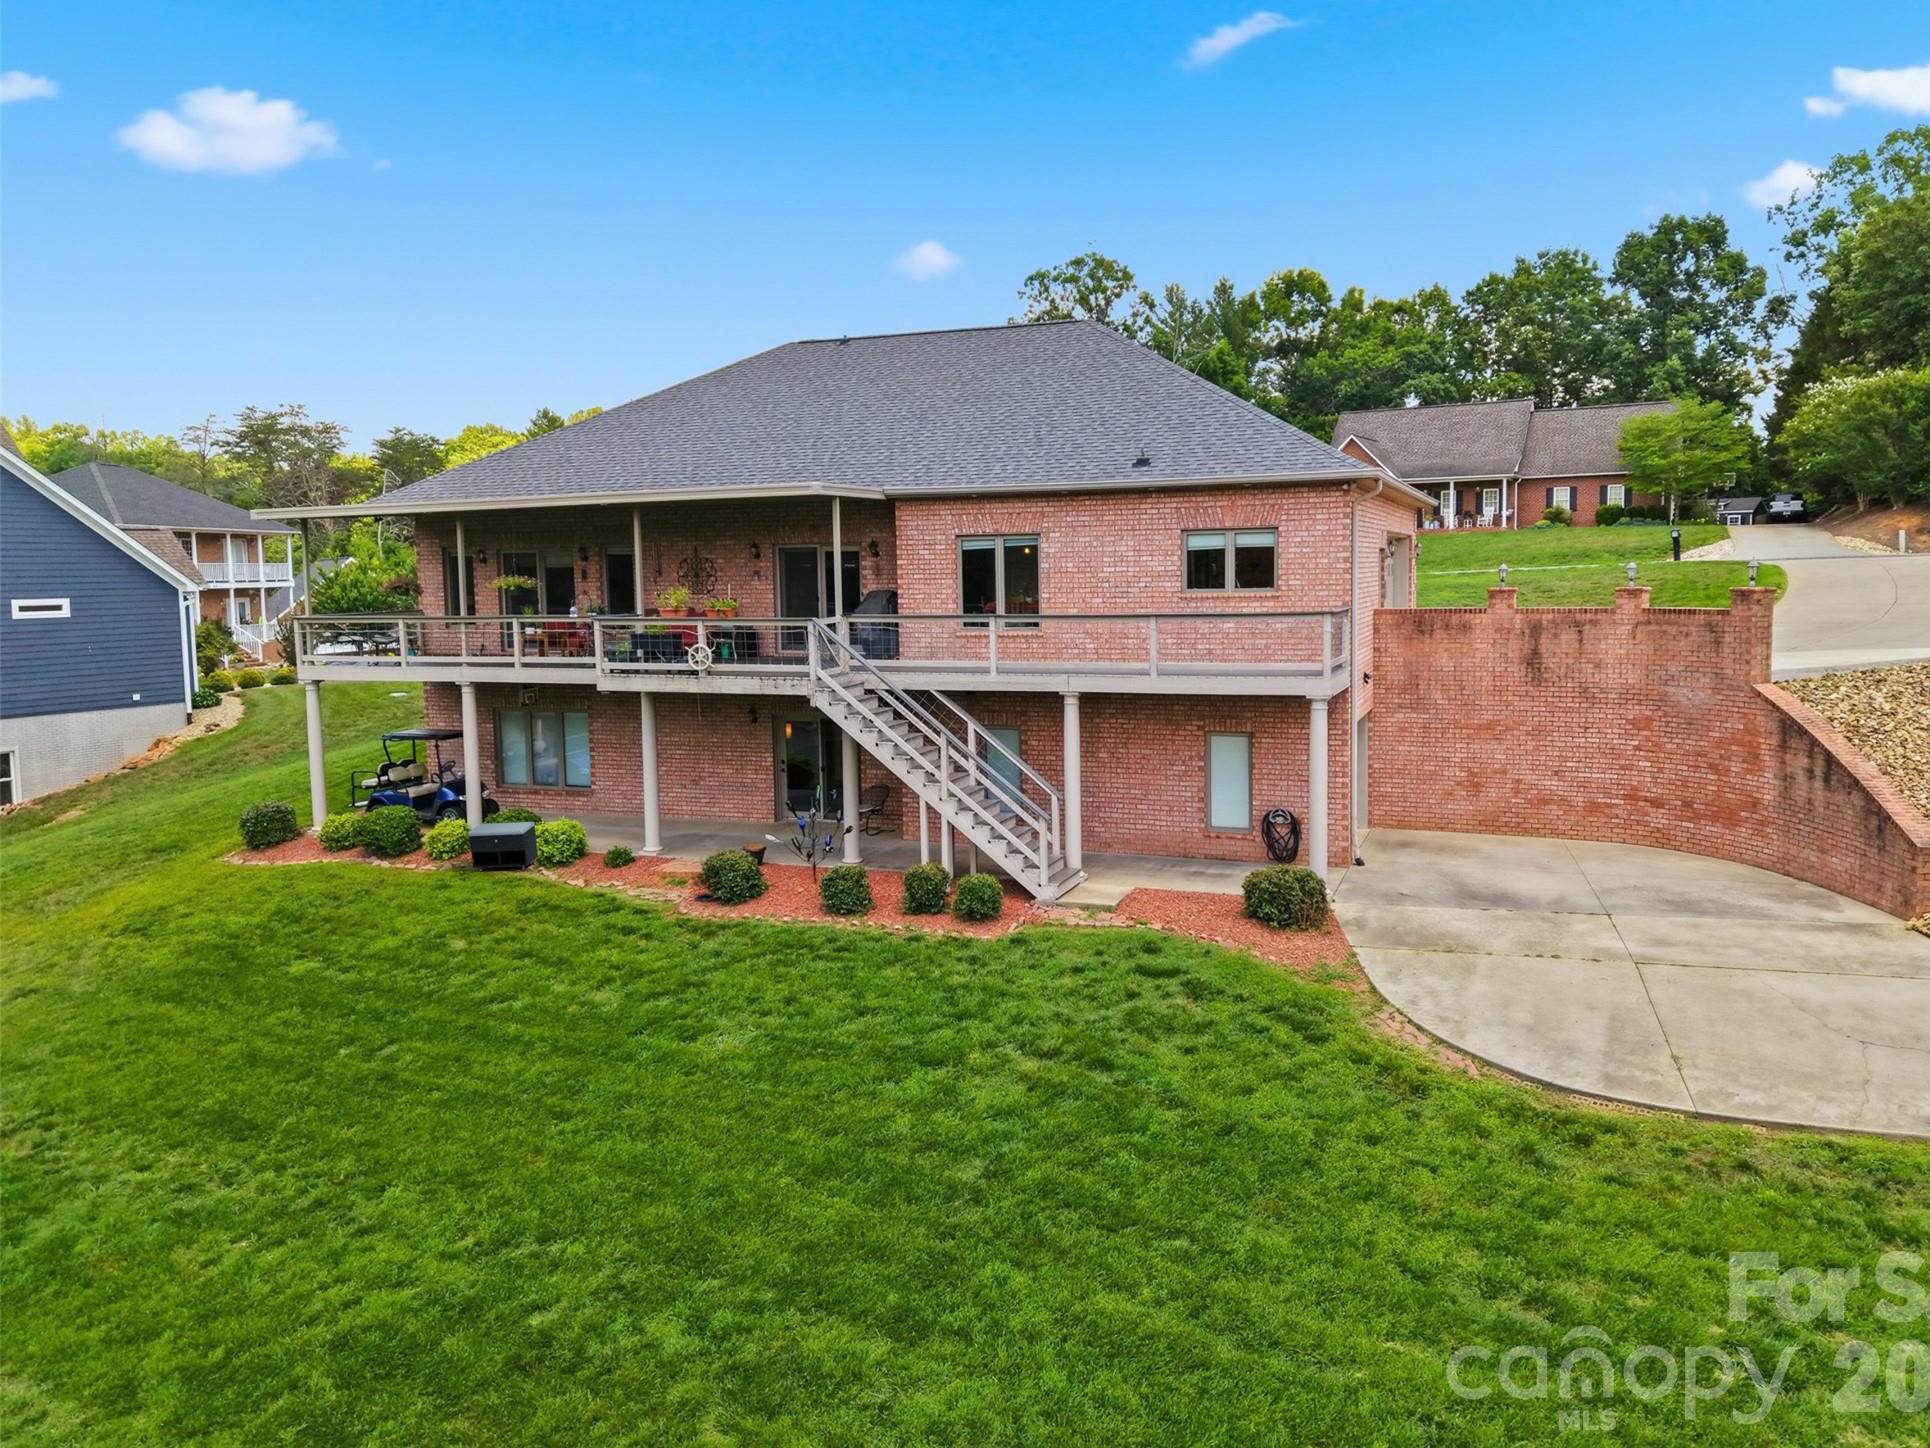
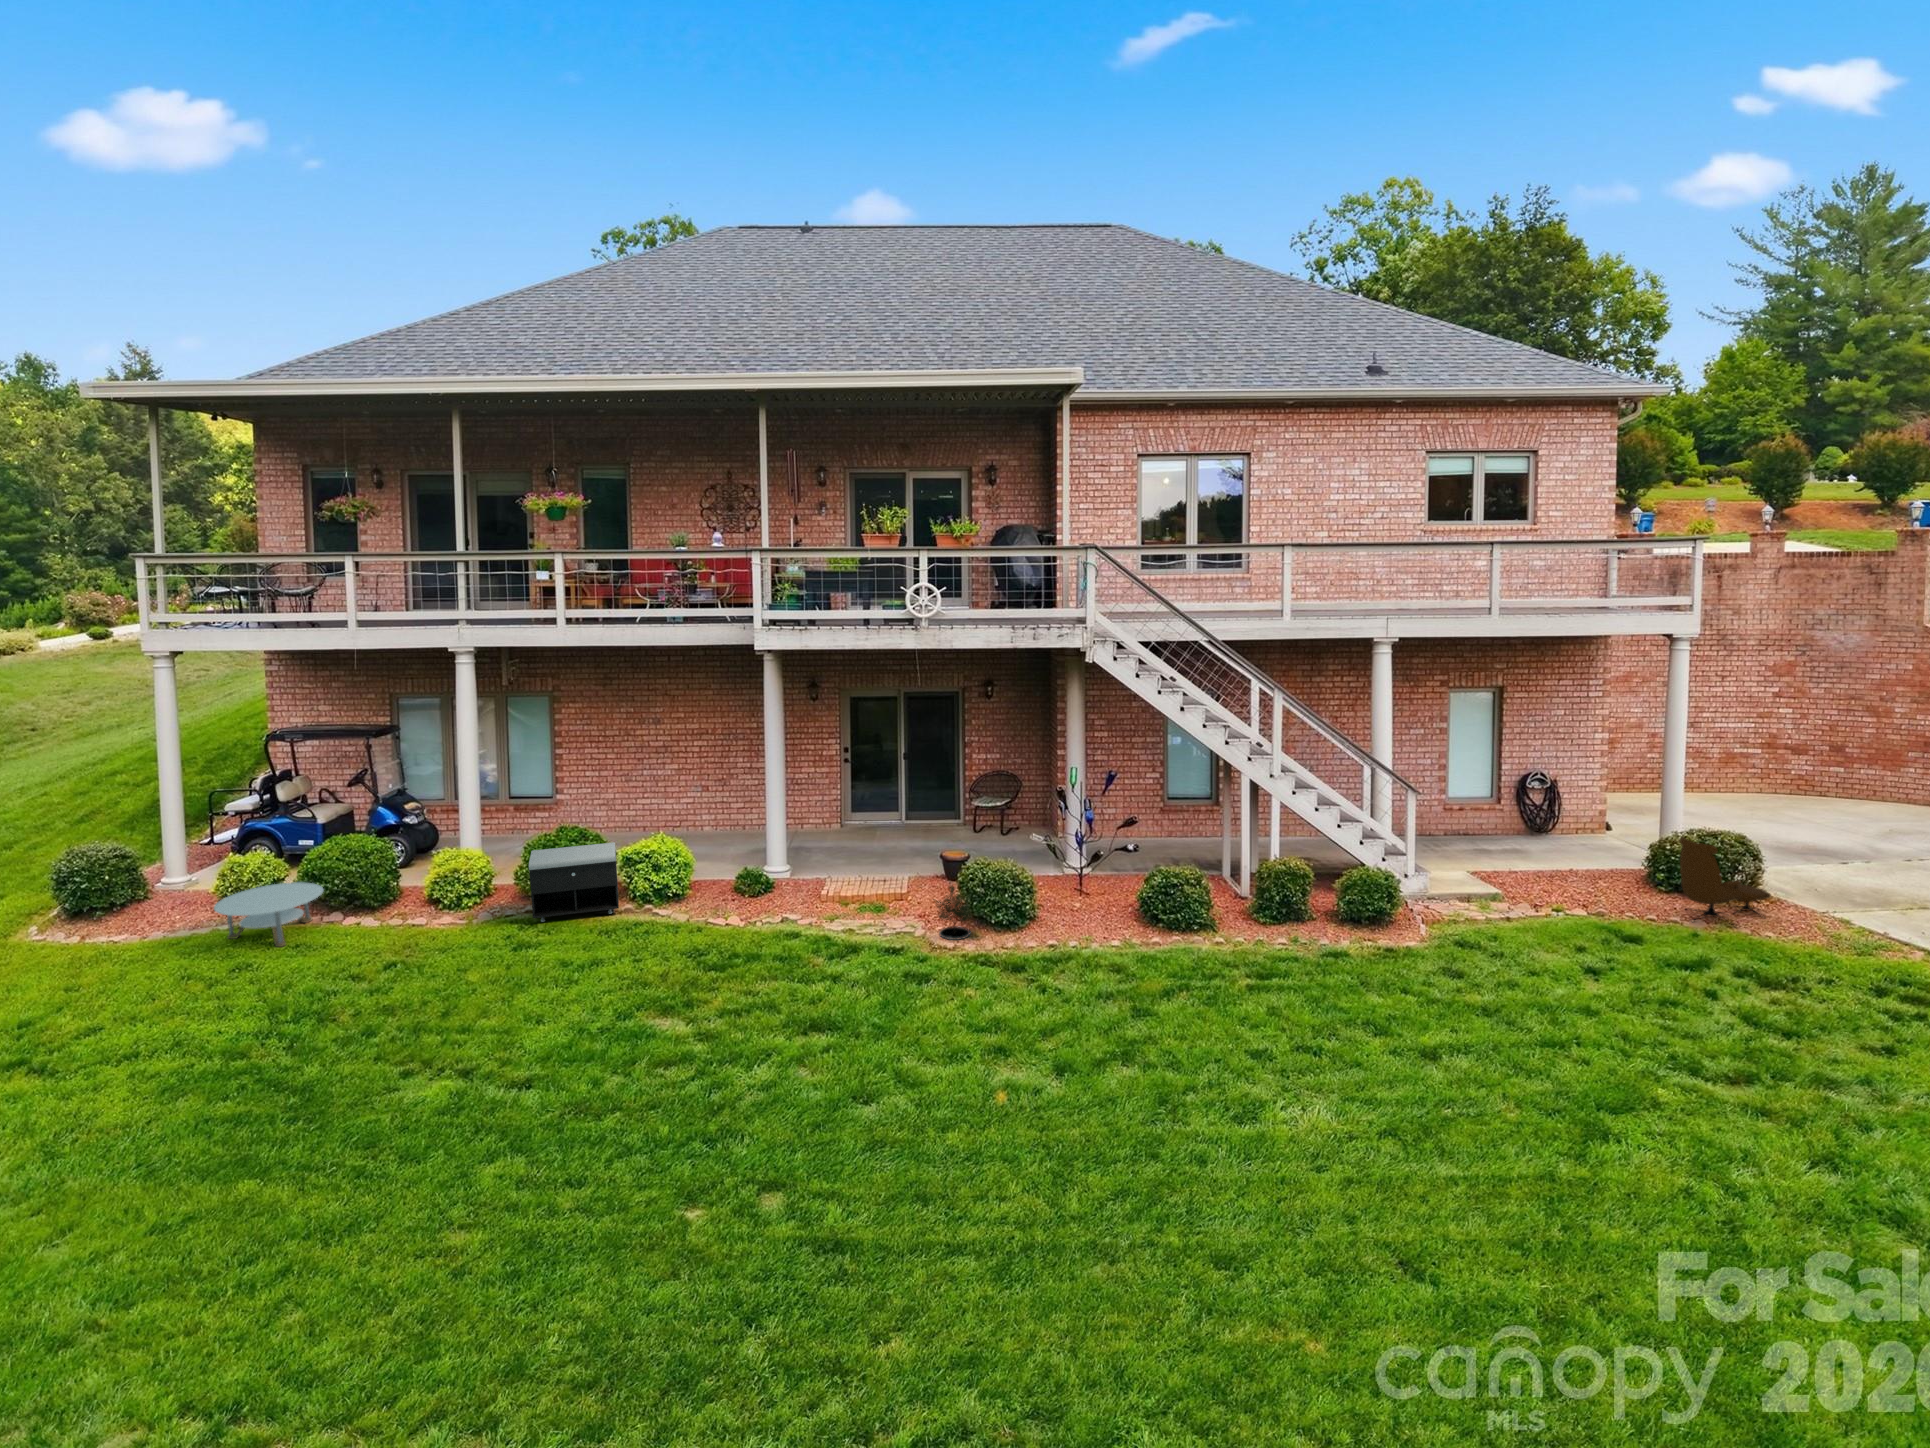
round table: none [297,835,363,874] -> present [214,882,323,947]
lounge chair: none [1211,864,1297,938] -> present [1679,837,1770,927]

